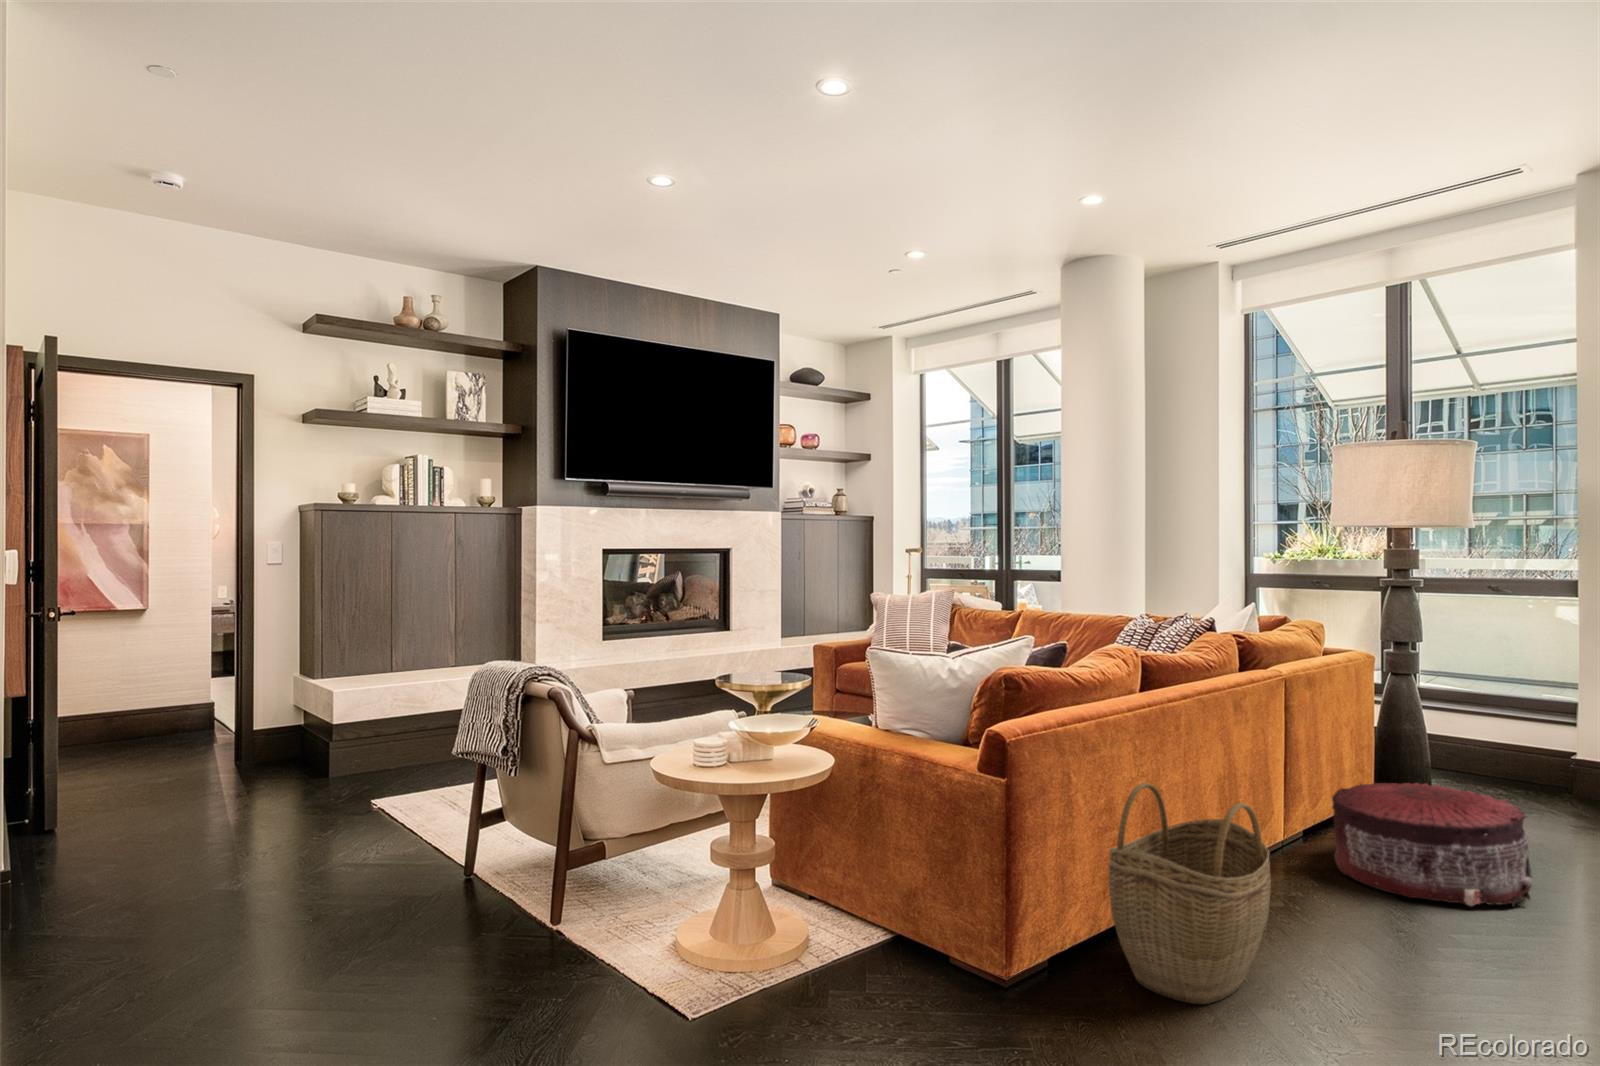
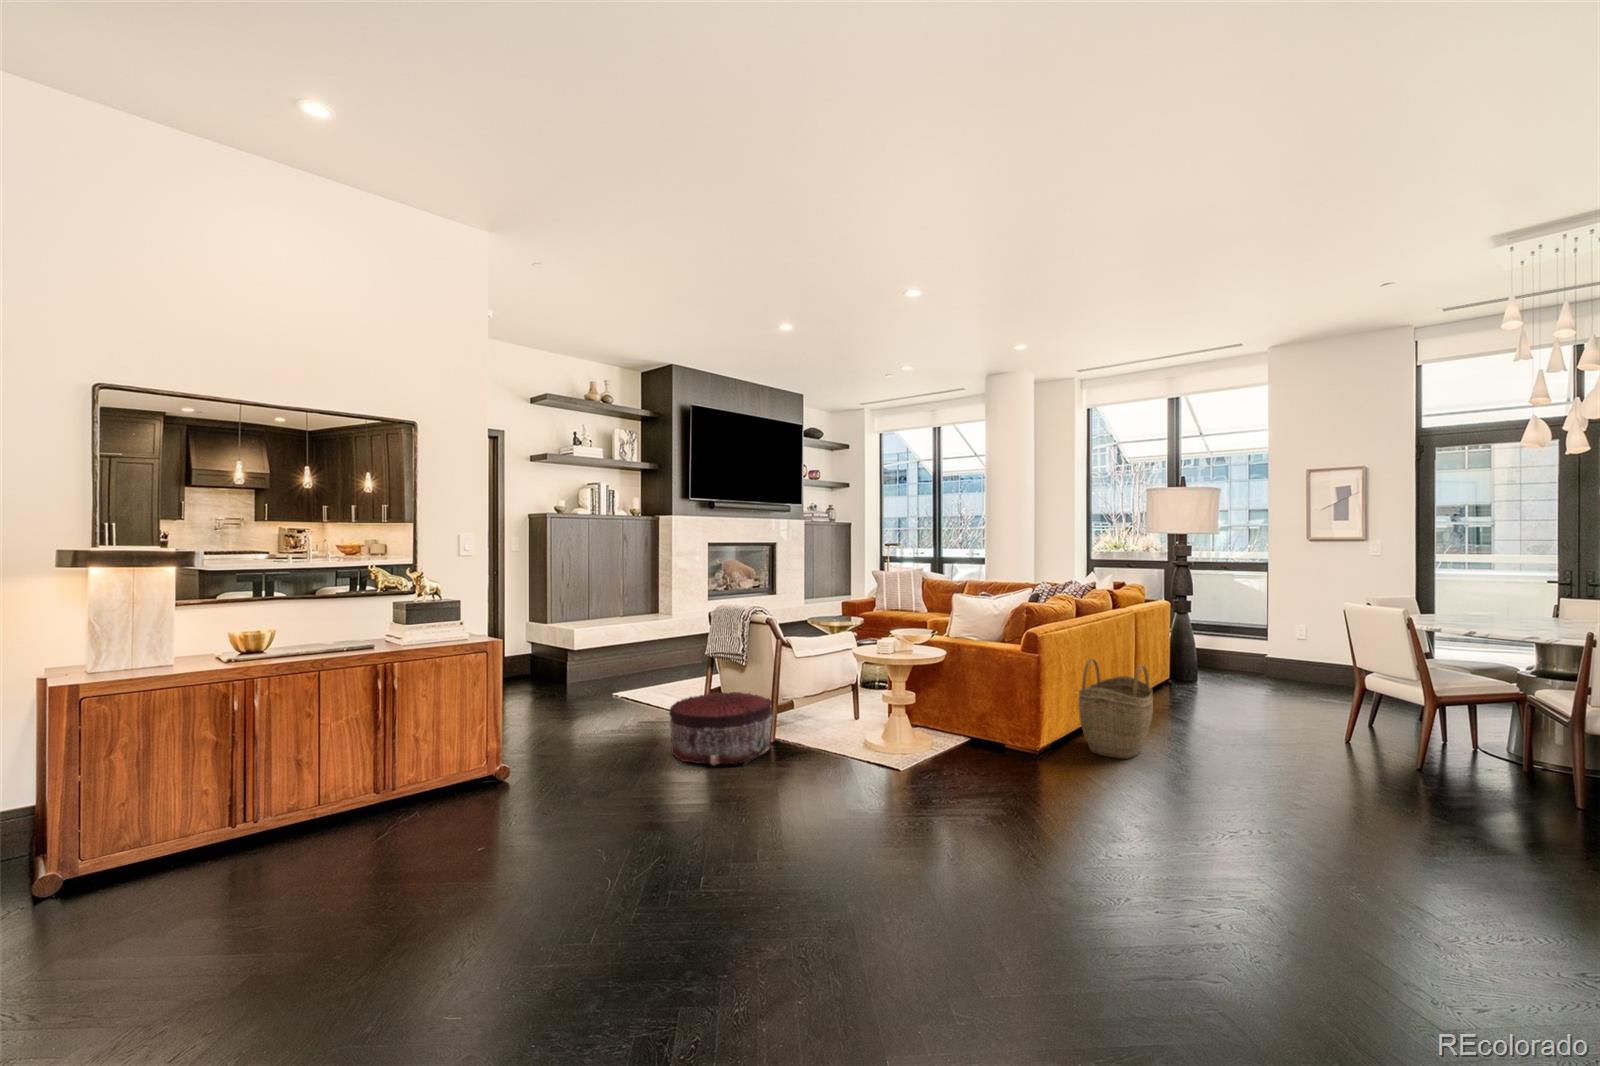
pouf: present [1332,783,1533,906] -> present [669,692,773,765]

